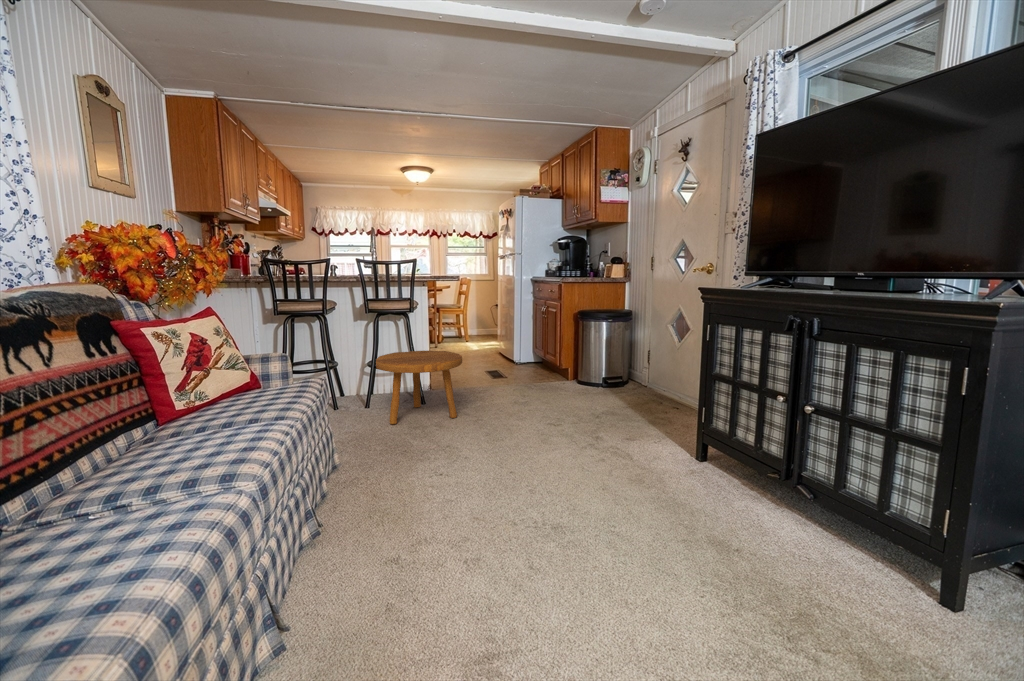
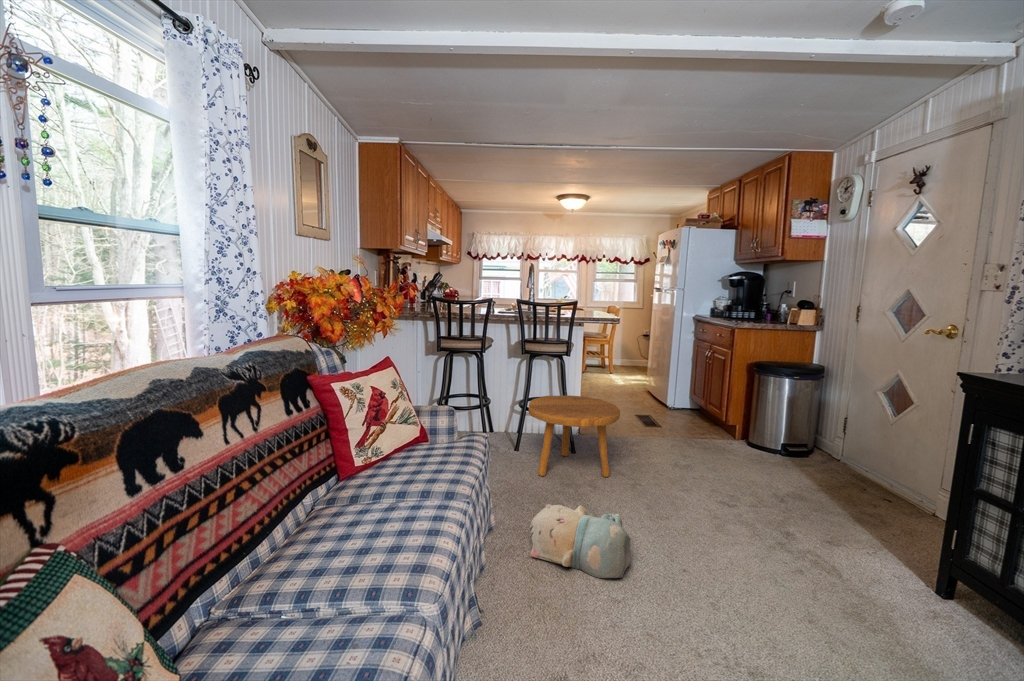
plush toy: none [375,432,465,486] -> present [530,504,631,578]

